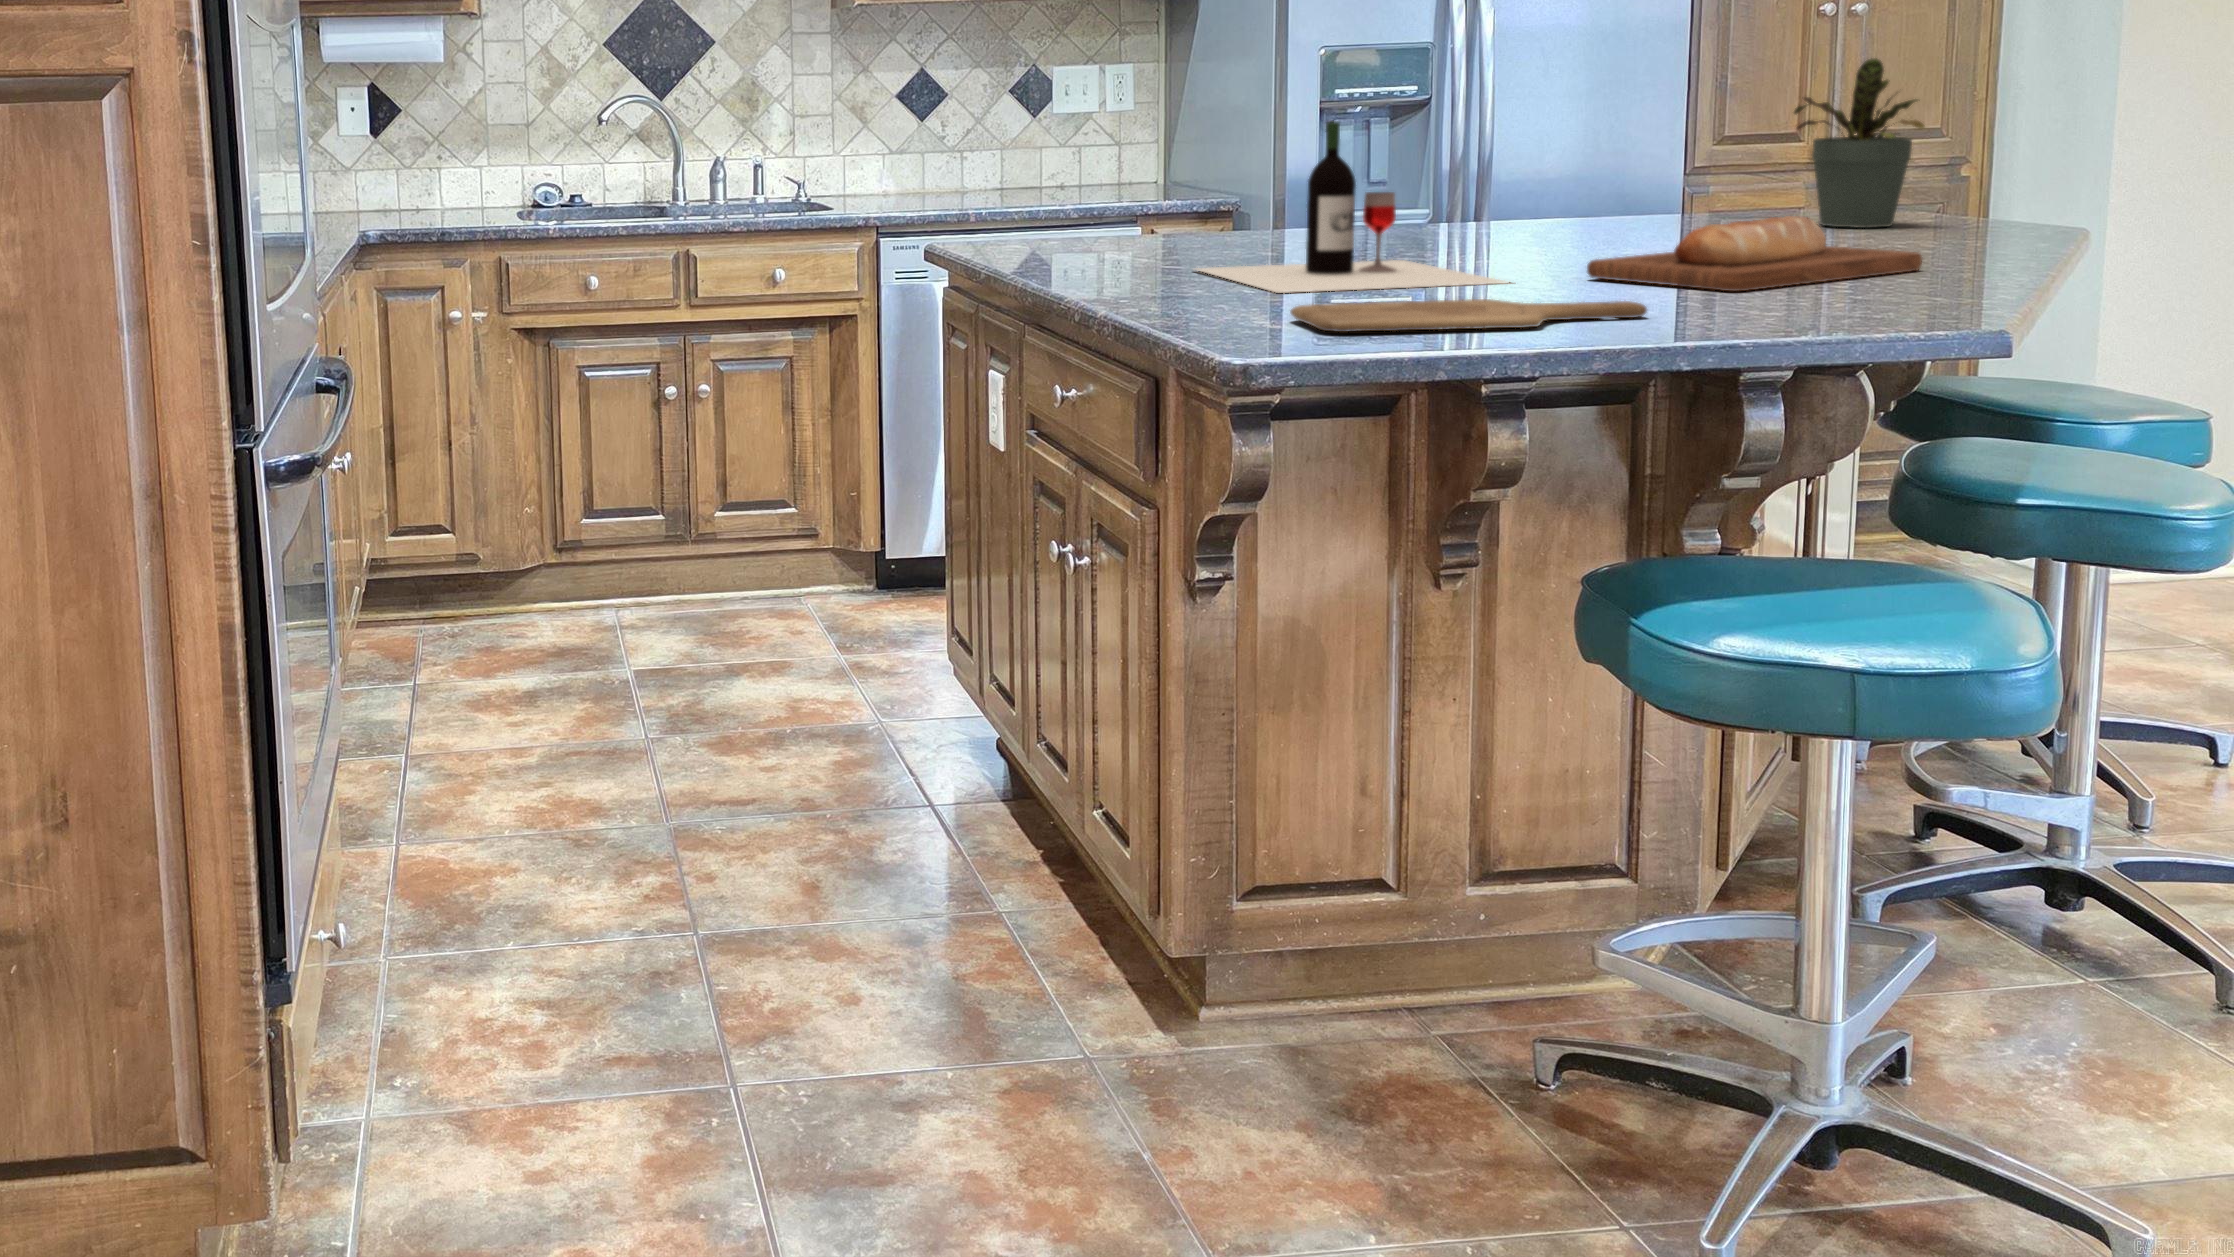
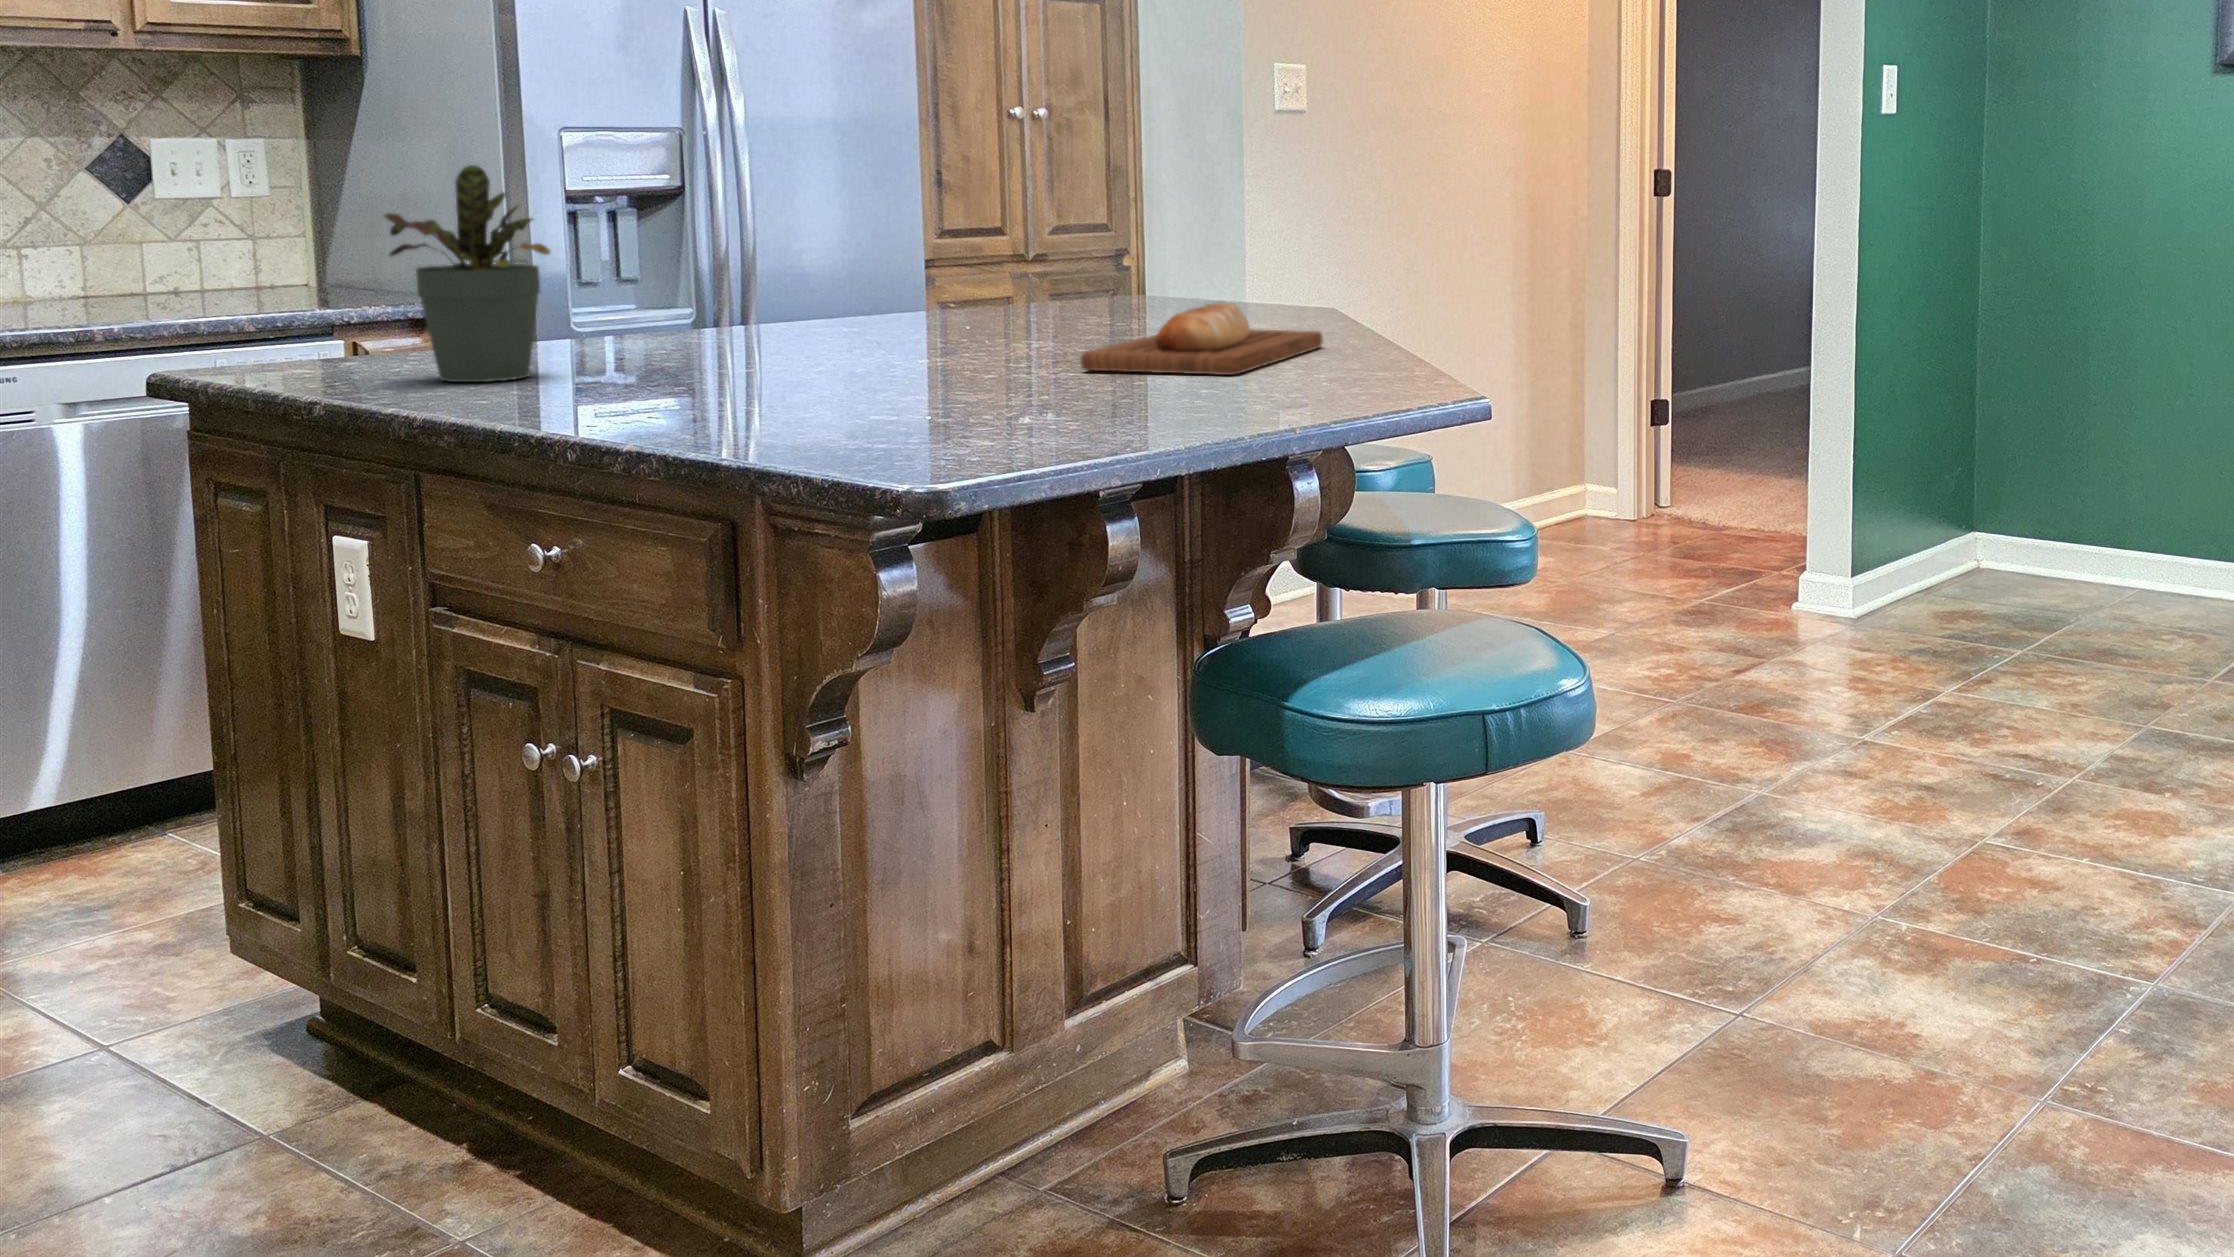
potted plant: present [1794,58,1924,228] -> present [385,165,550,382]
wine bottle: present [1197,121,1507,293] -> none [636,212,1025,408]
cutting board: present [1290,299,1647,332] -> none [898,390,1224,444]

